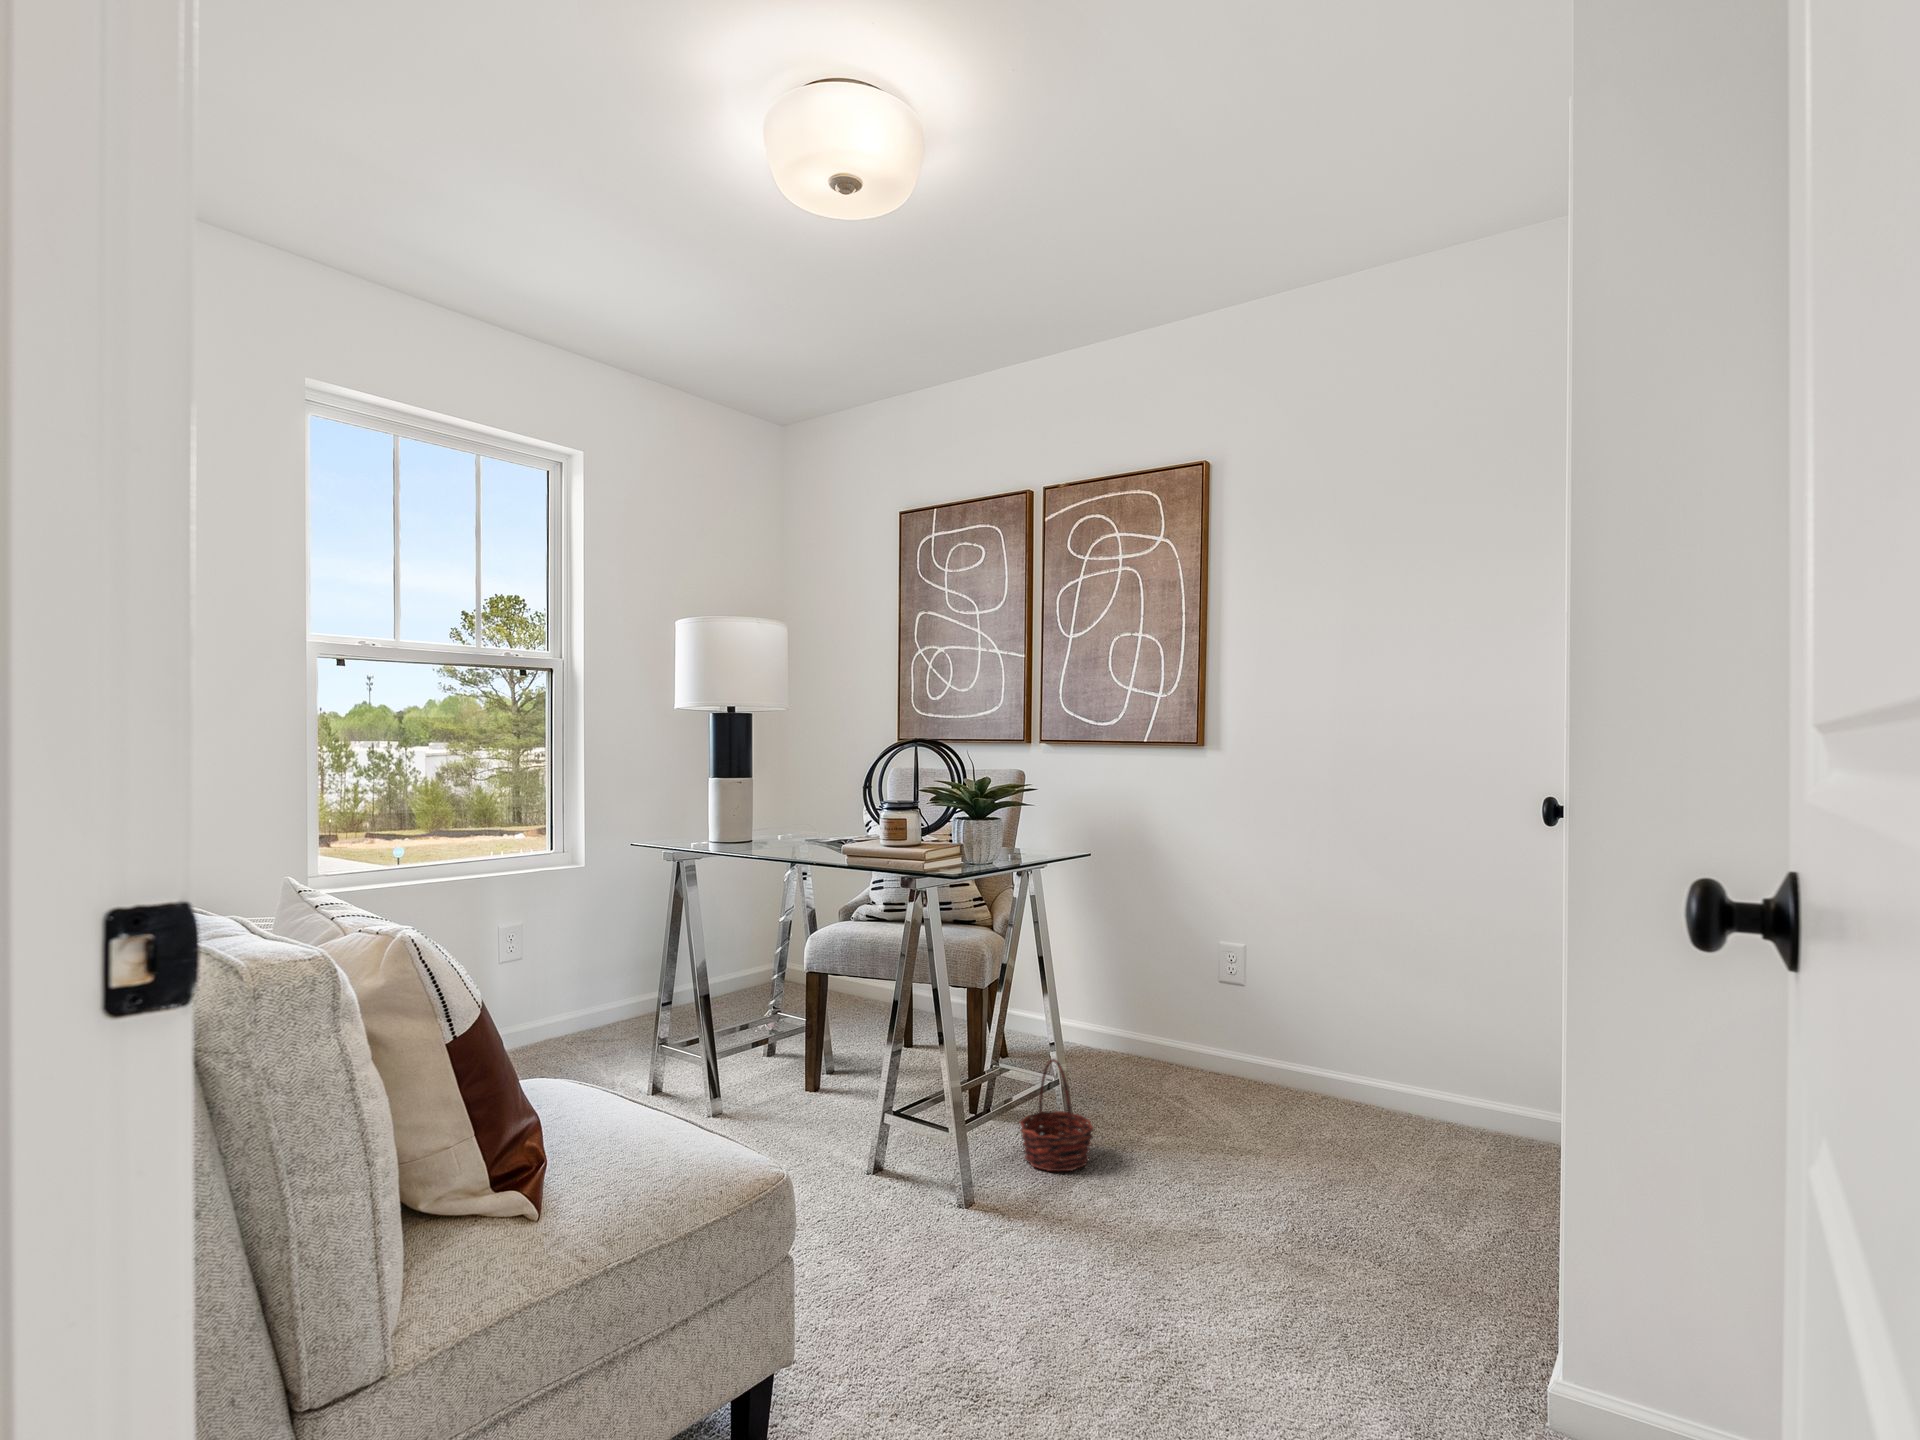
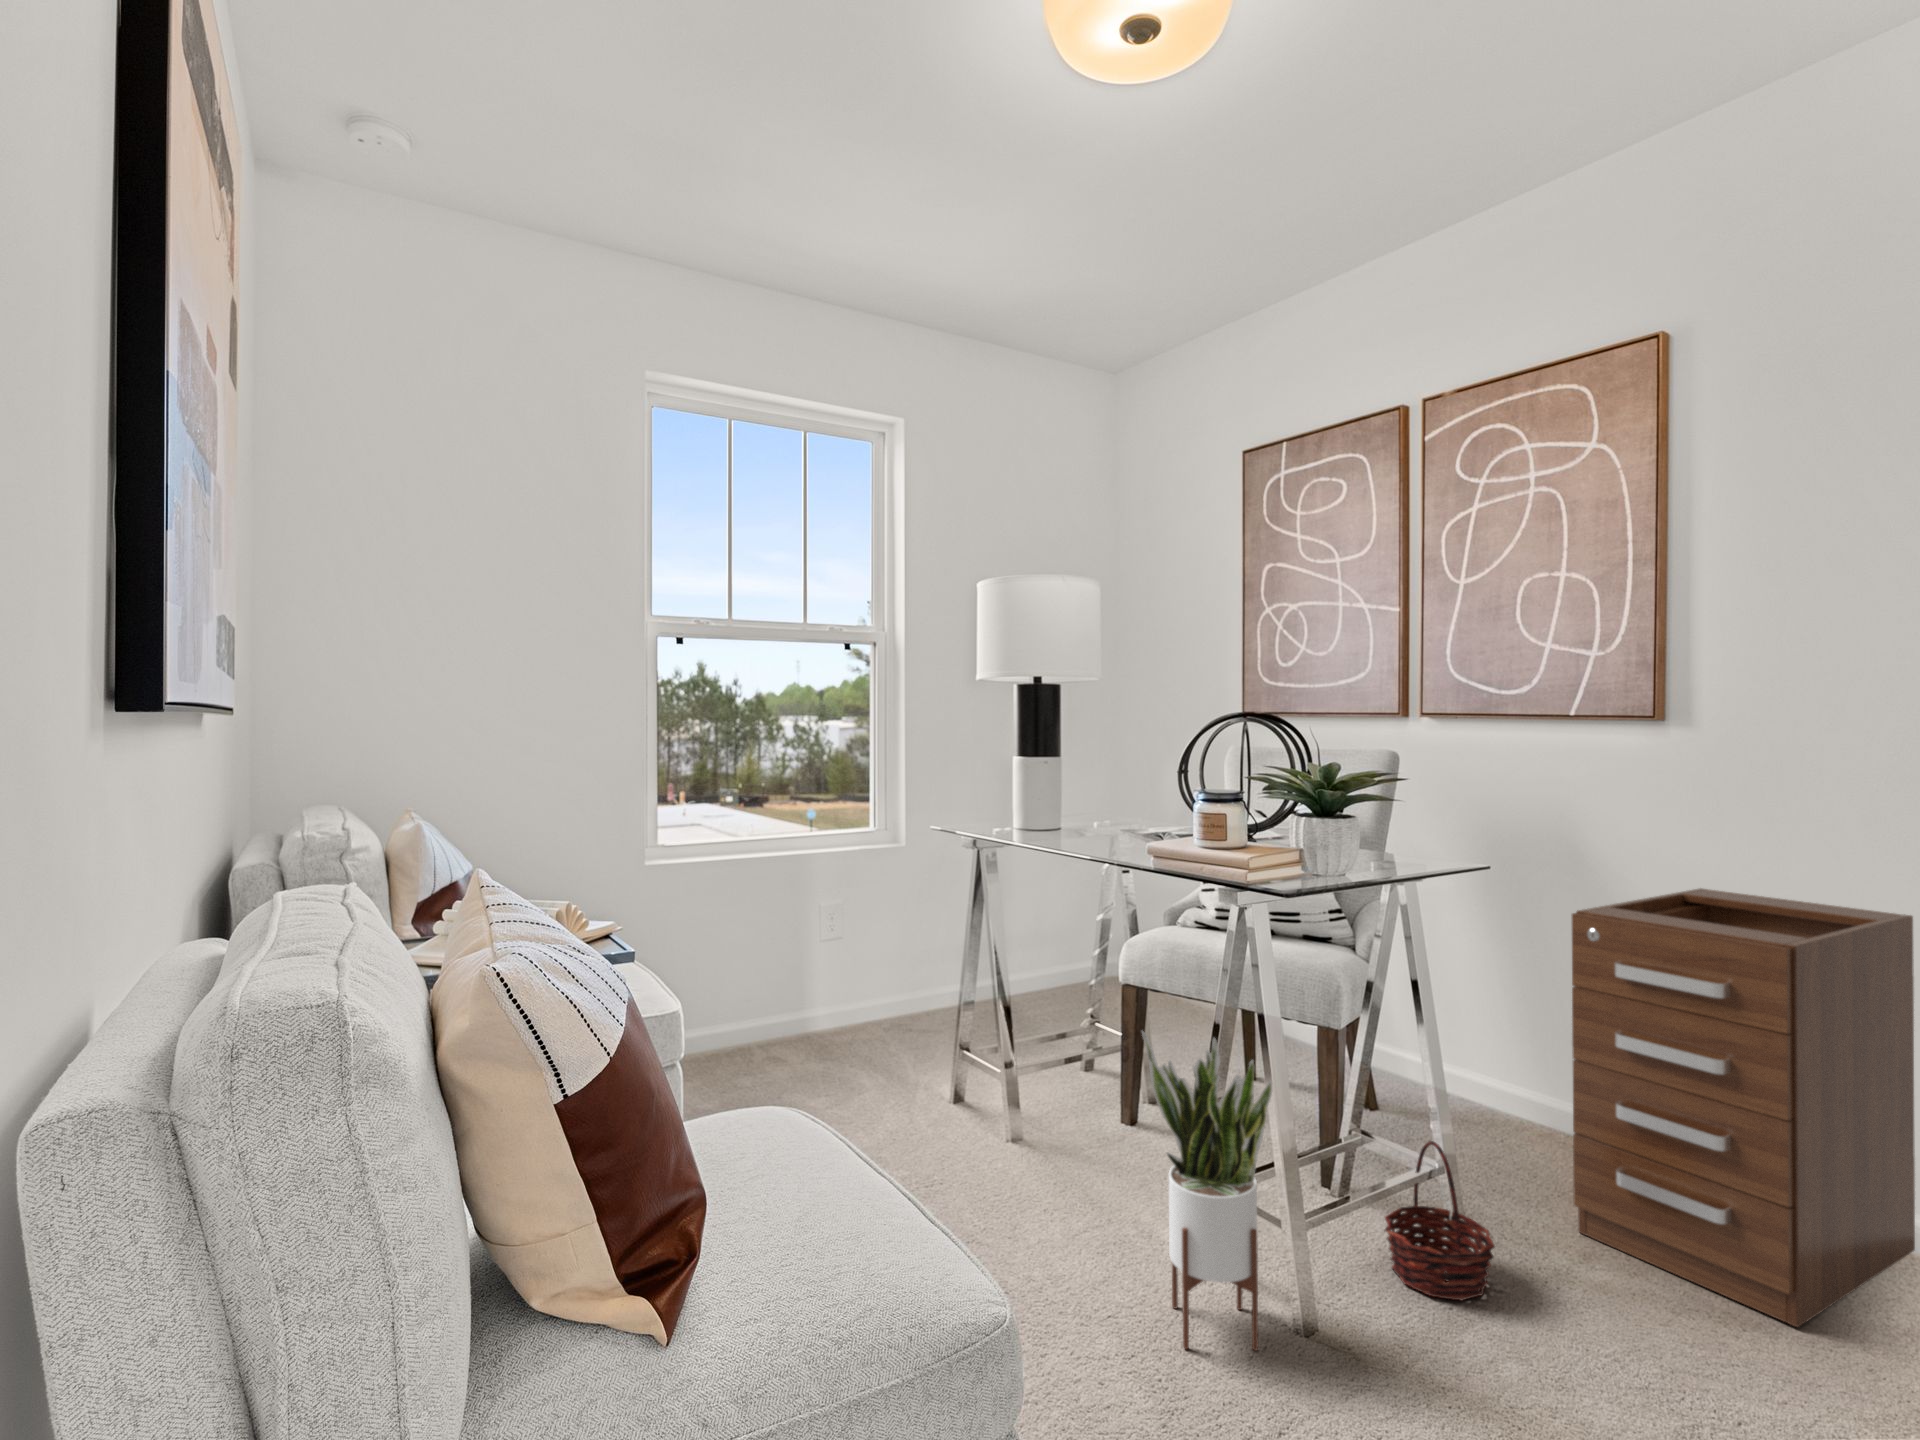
filing cabinet: none [1144,867,1343,1153] -> present [1572,888,1915,1327]
potted plant: none [847,988,946,1230] -> present [1142,1031,1272,1351]

